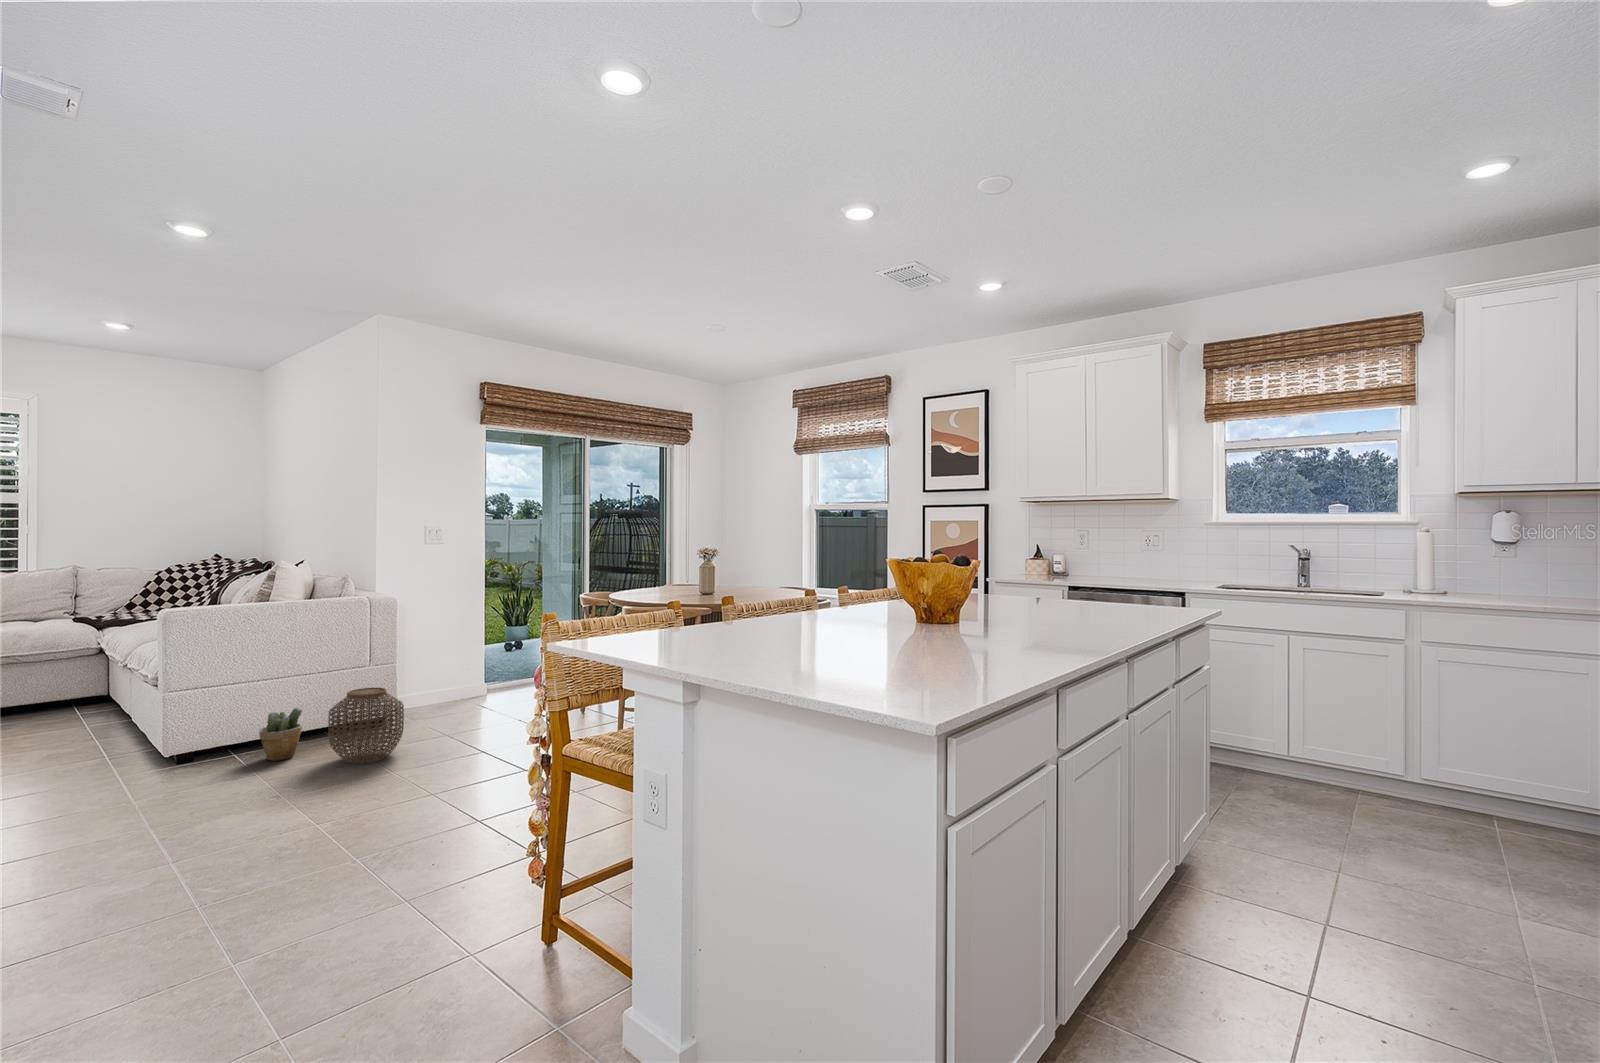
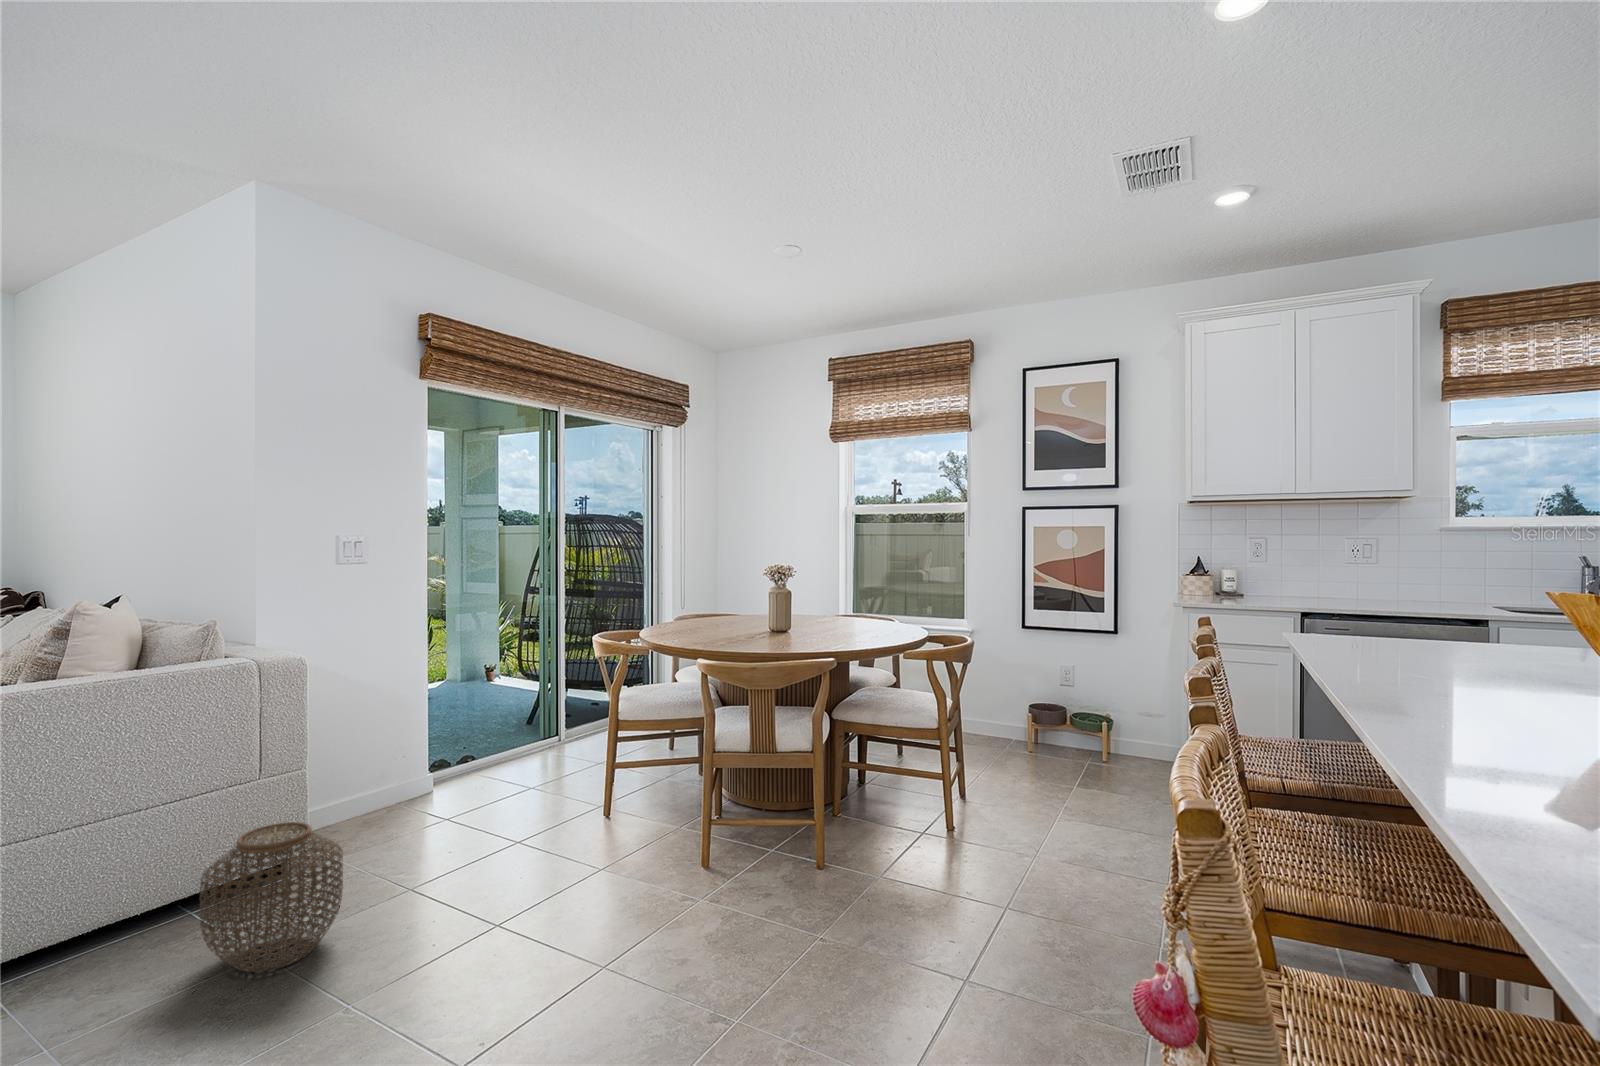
potted plant: present [259,708,302,761] -> none [50,871,140,980]

